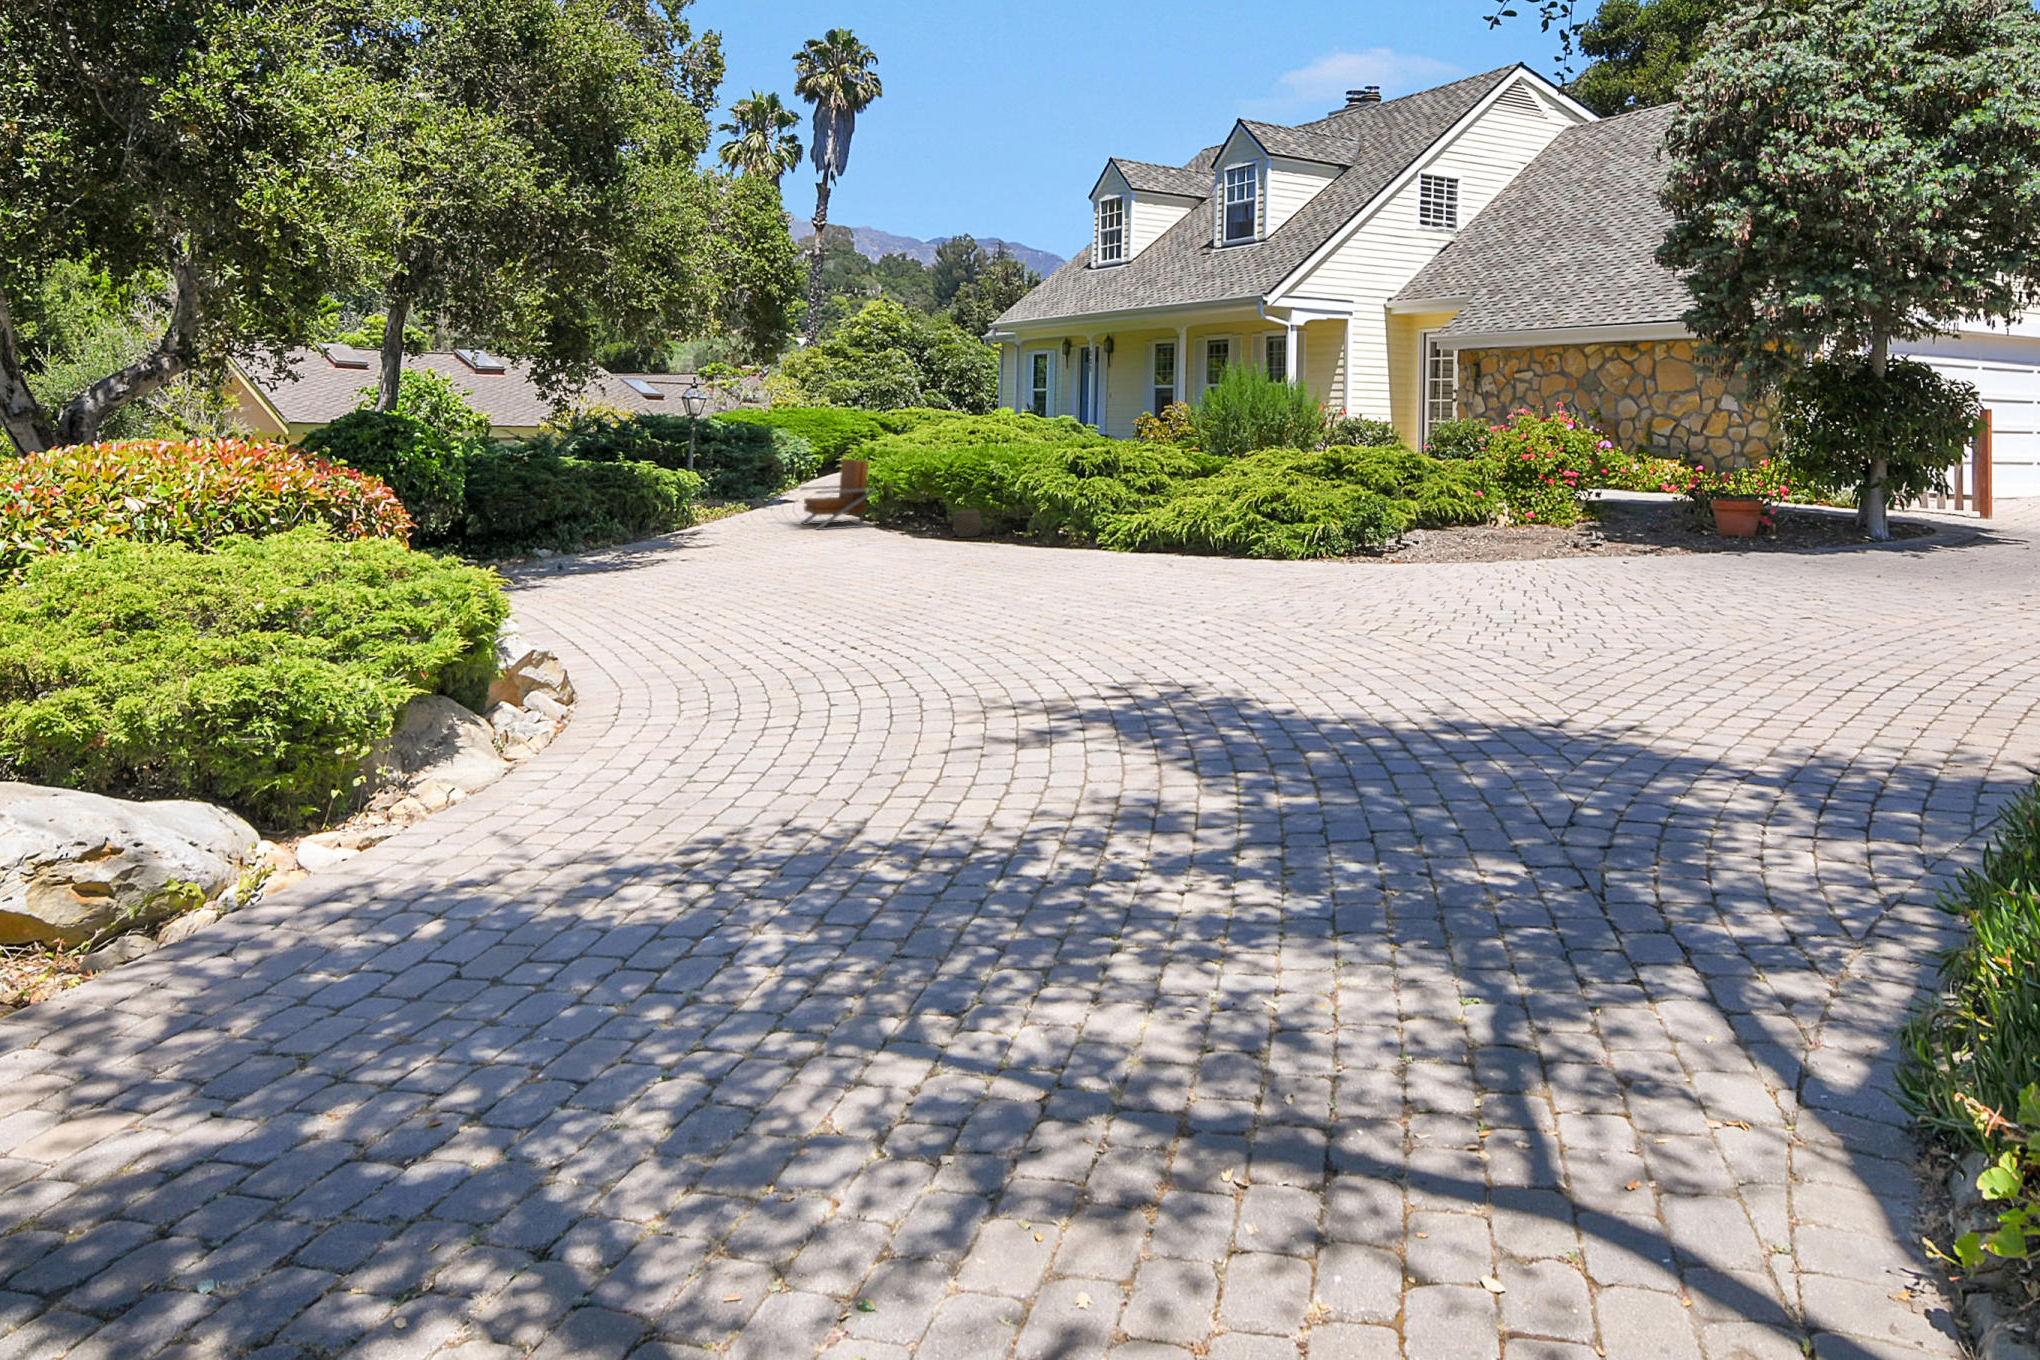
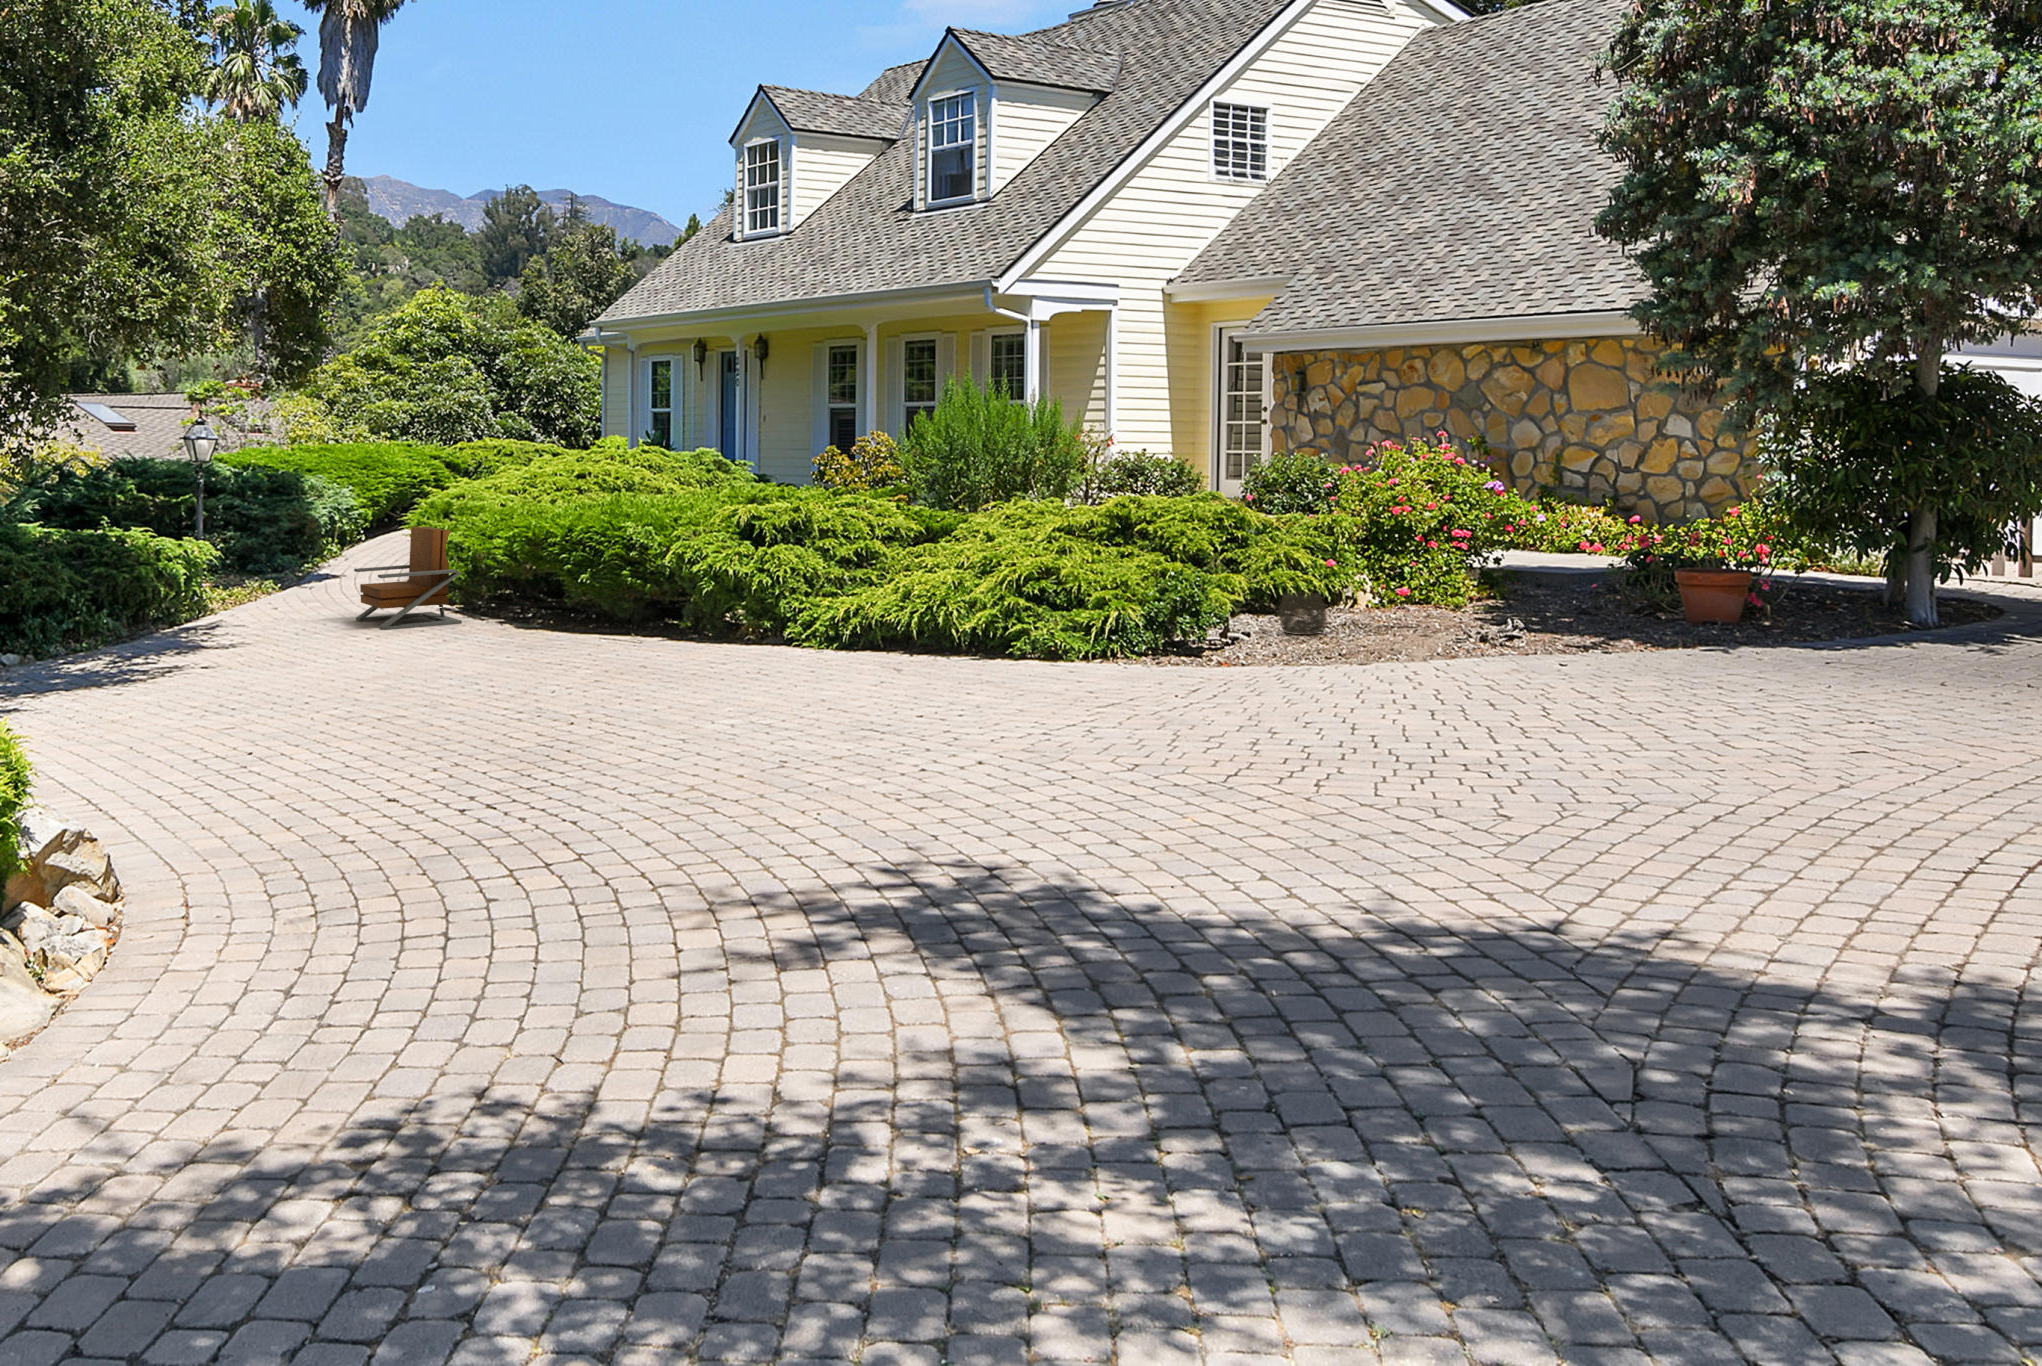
woven basket: present [953,510,982,537] -> present [1279,593,1326,635]

